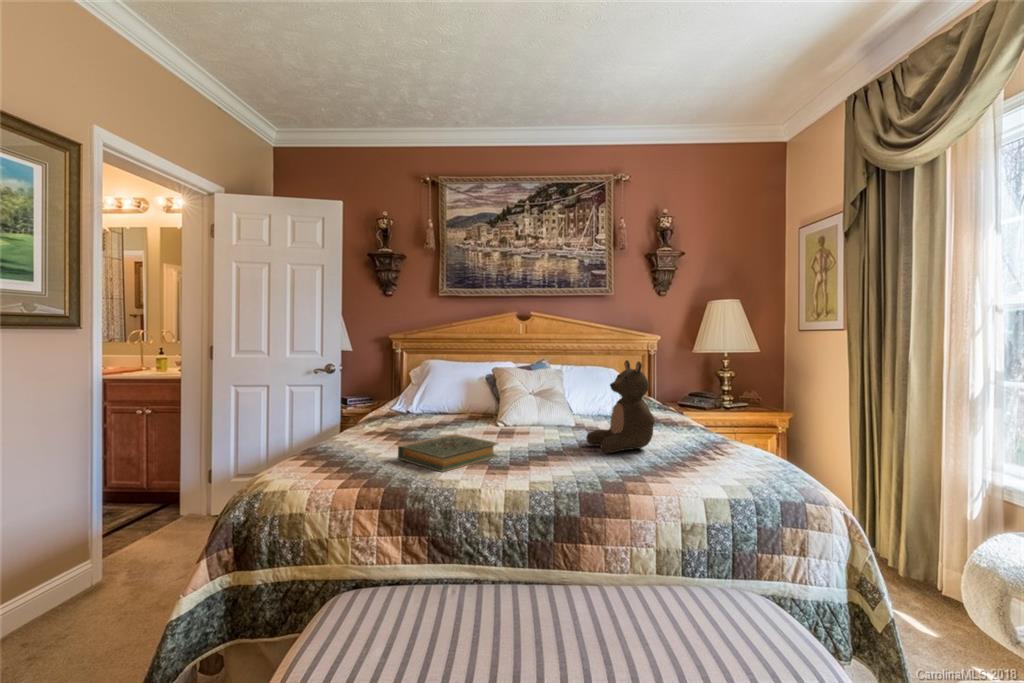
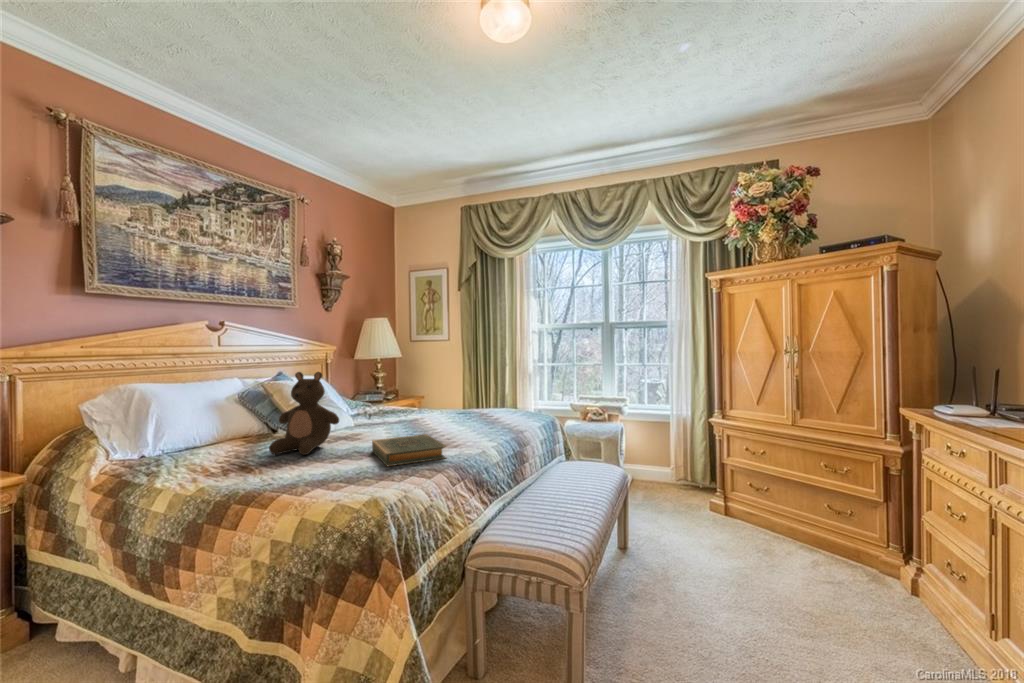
stuffed bear: present [586,360,655,453] -> present [269,372,339,455]

